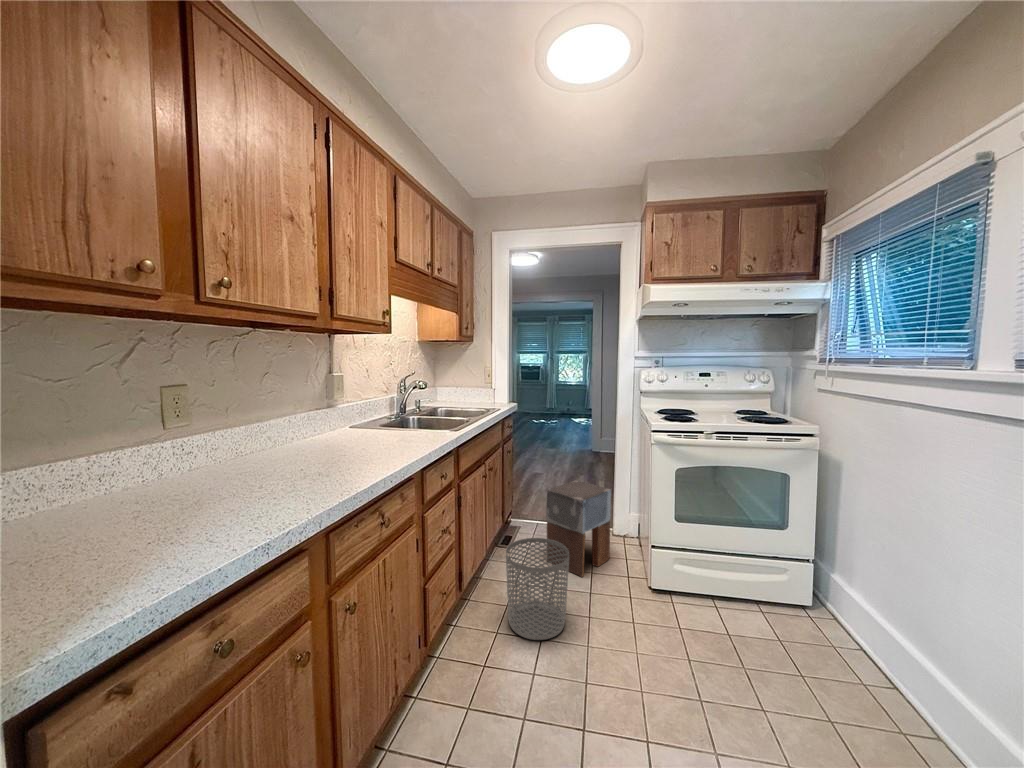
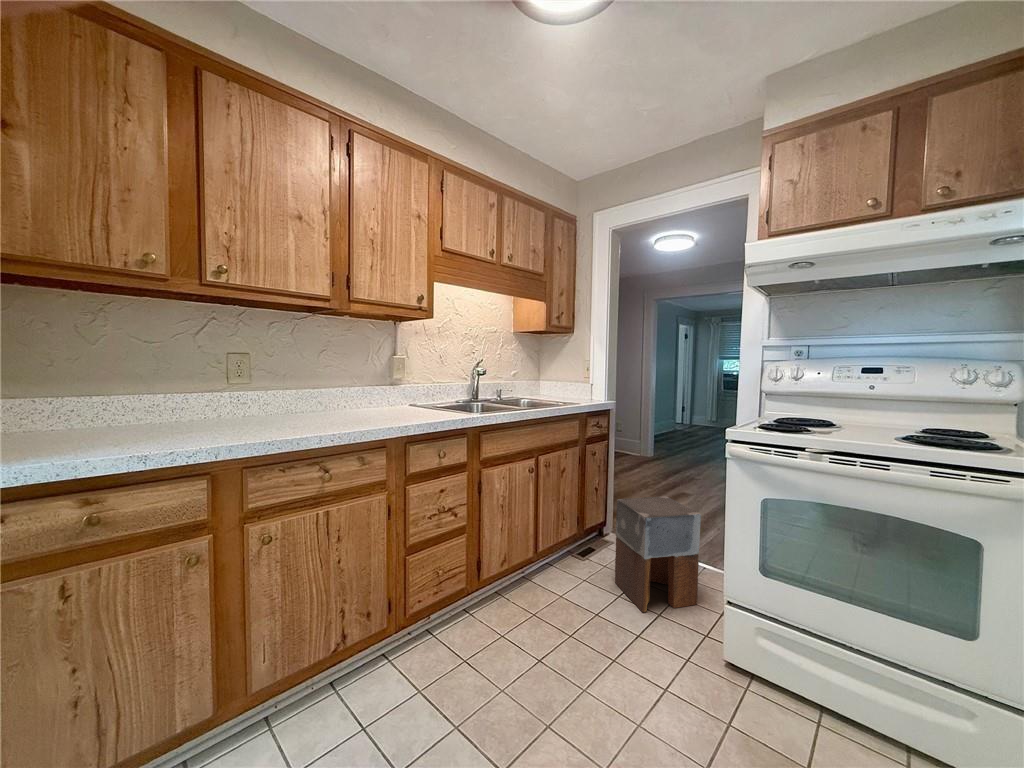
waste bin: present [506,538,569,640] -> none [517,543,589,662]

